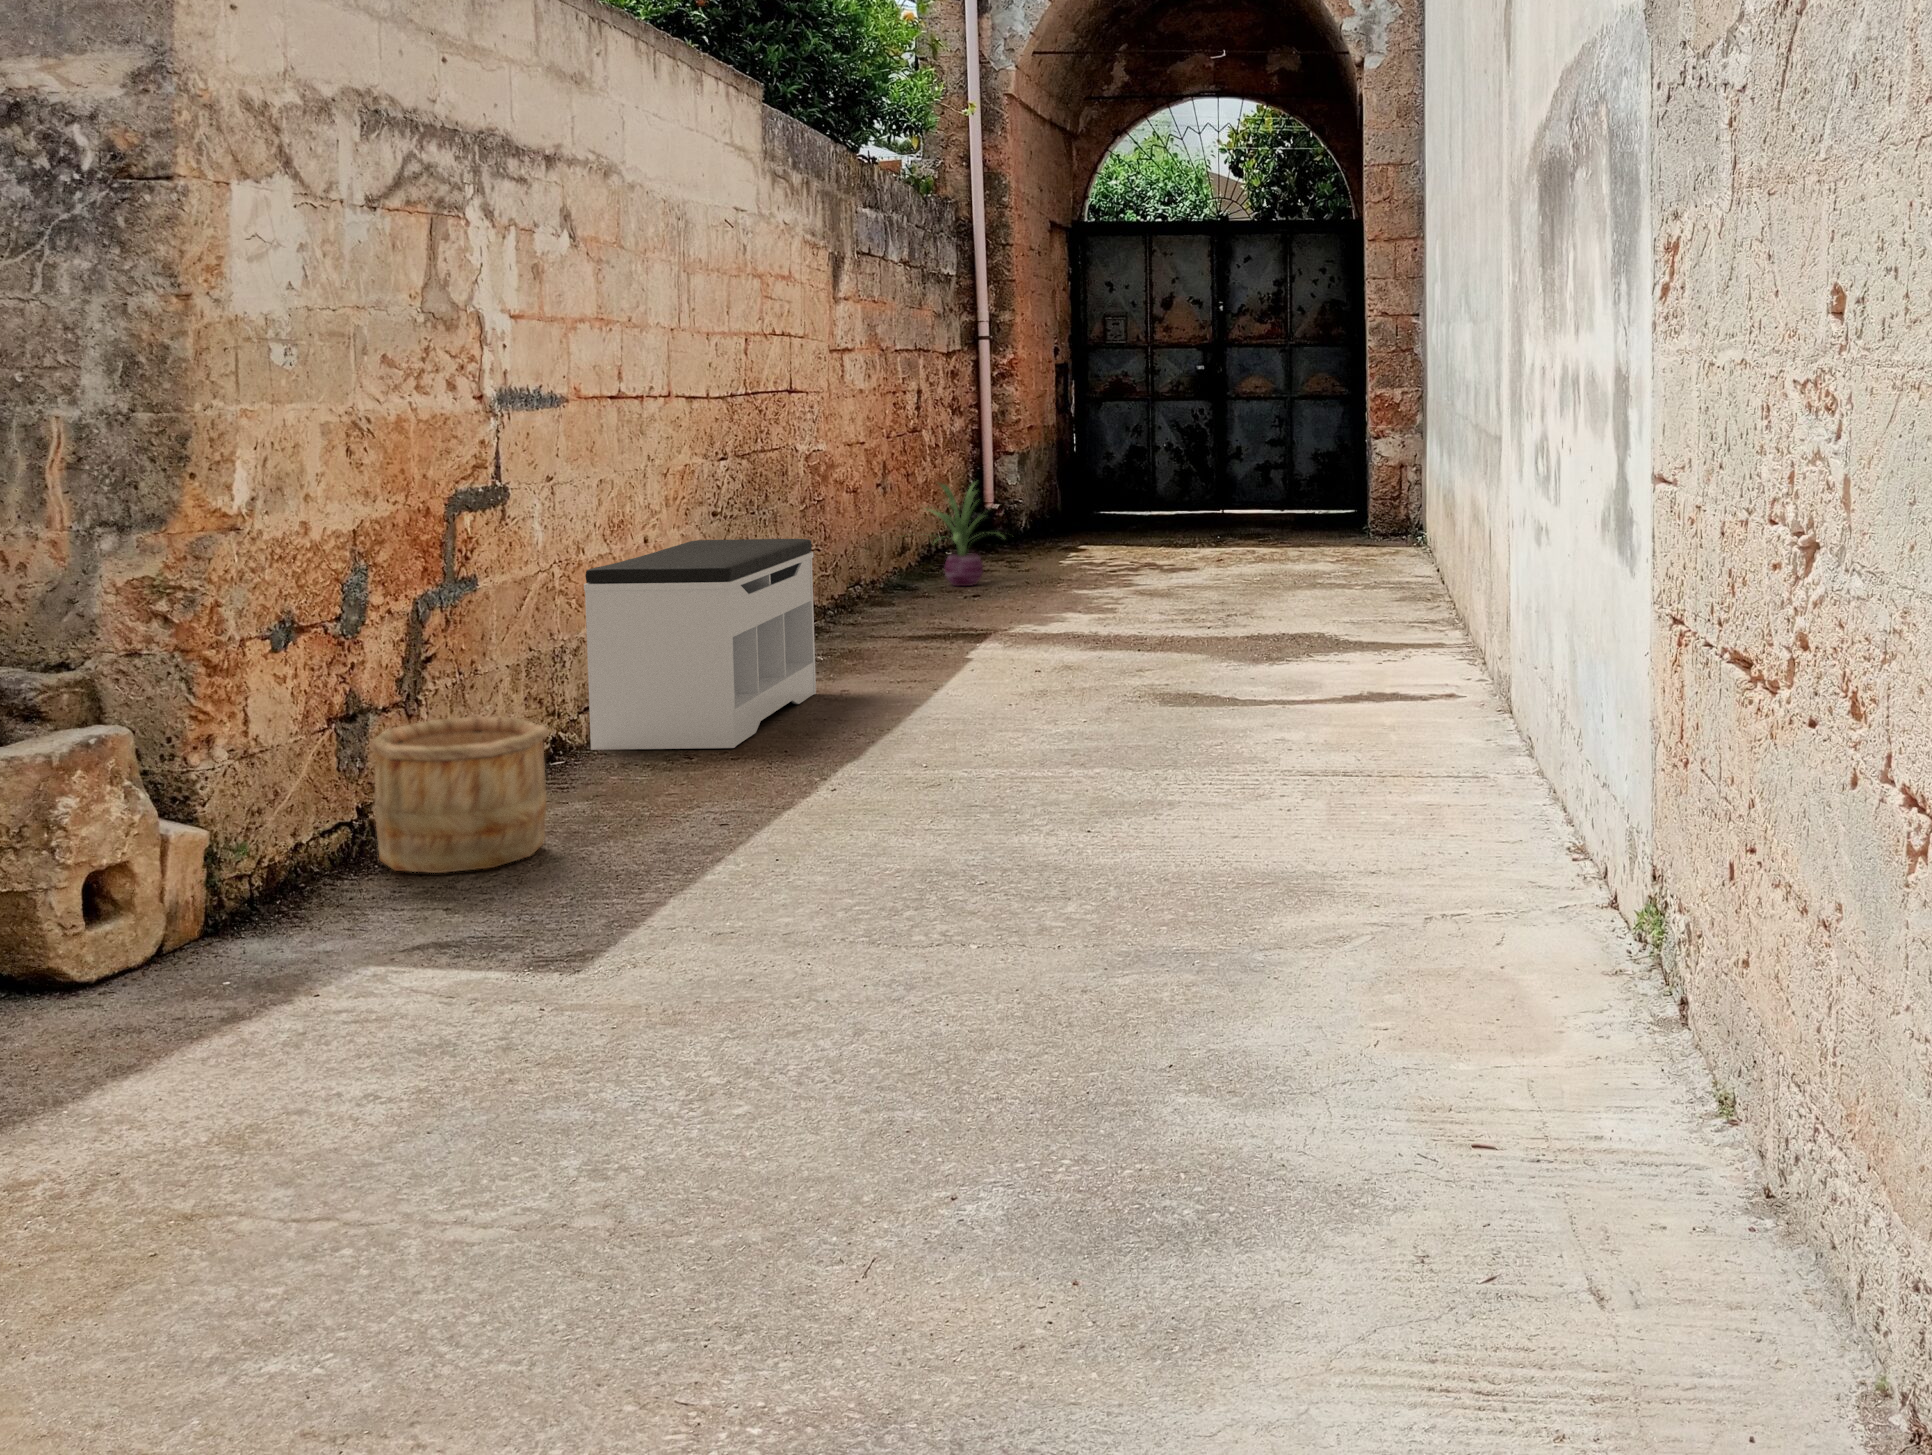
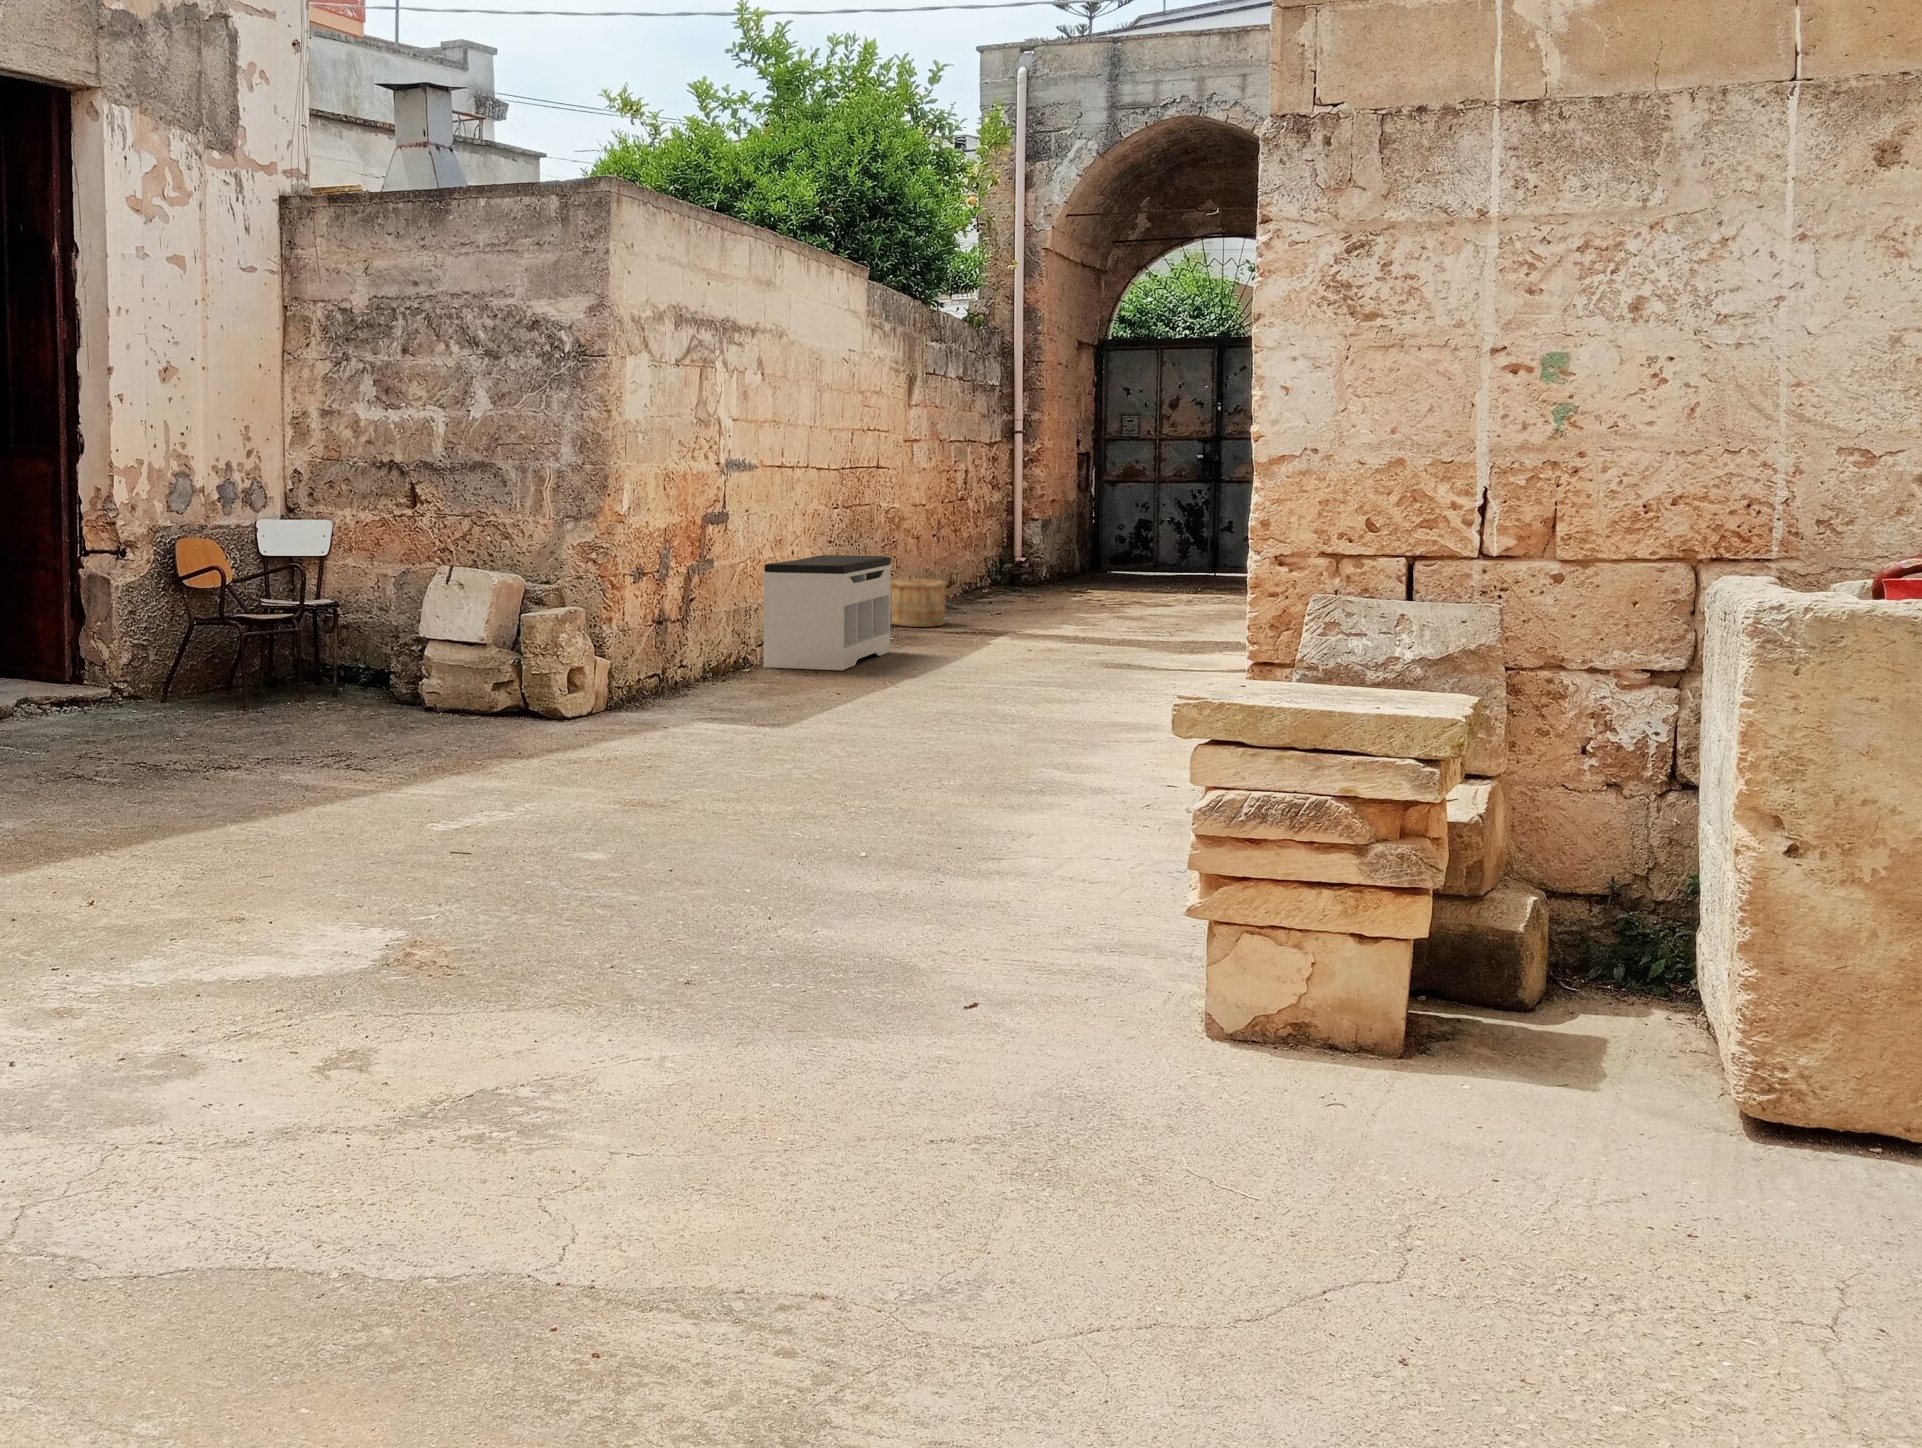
decorative plant: present [927,482,1003,586] -> none [945,534,1031,608]
wooden bucket: present [369,717,549,873] -> present [891,579,947,627]

